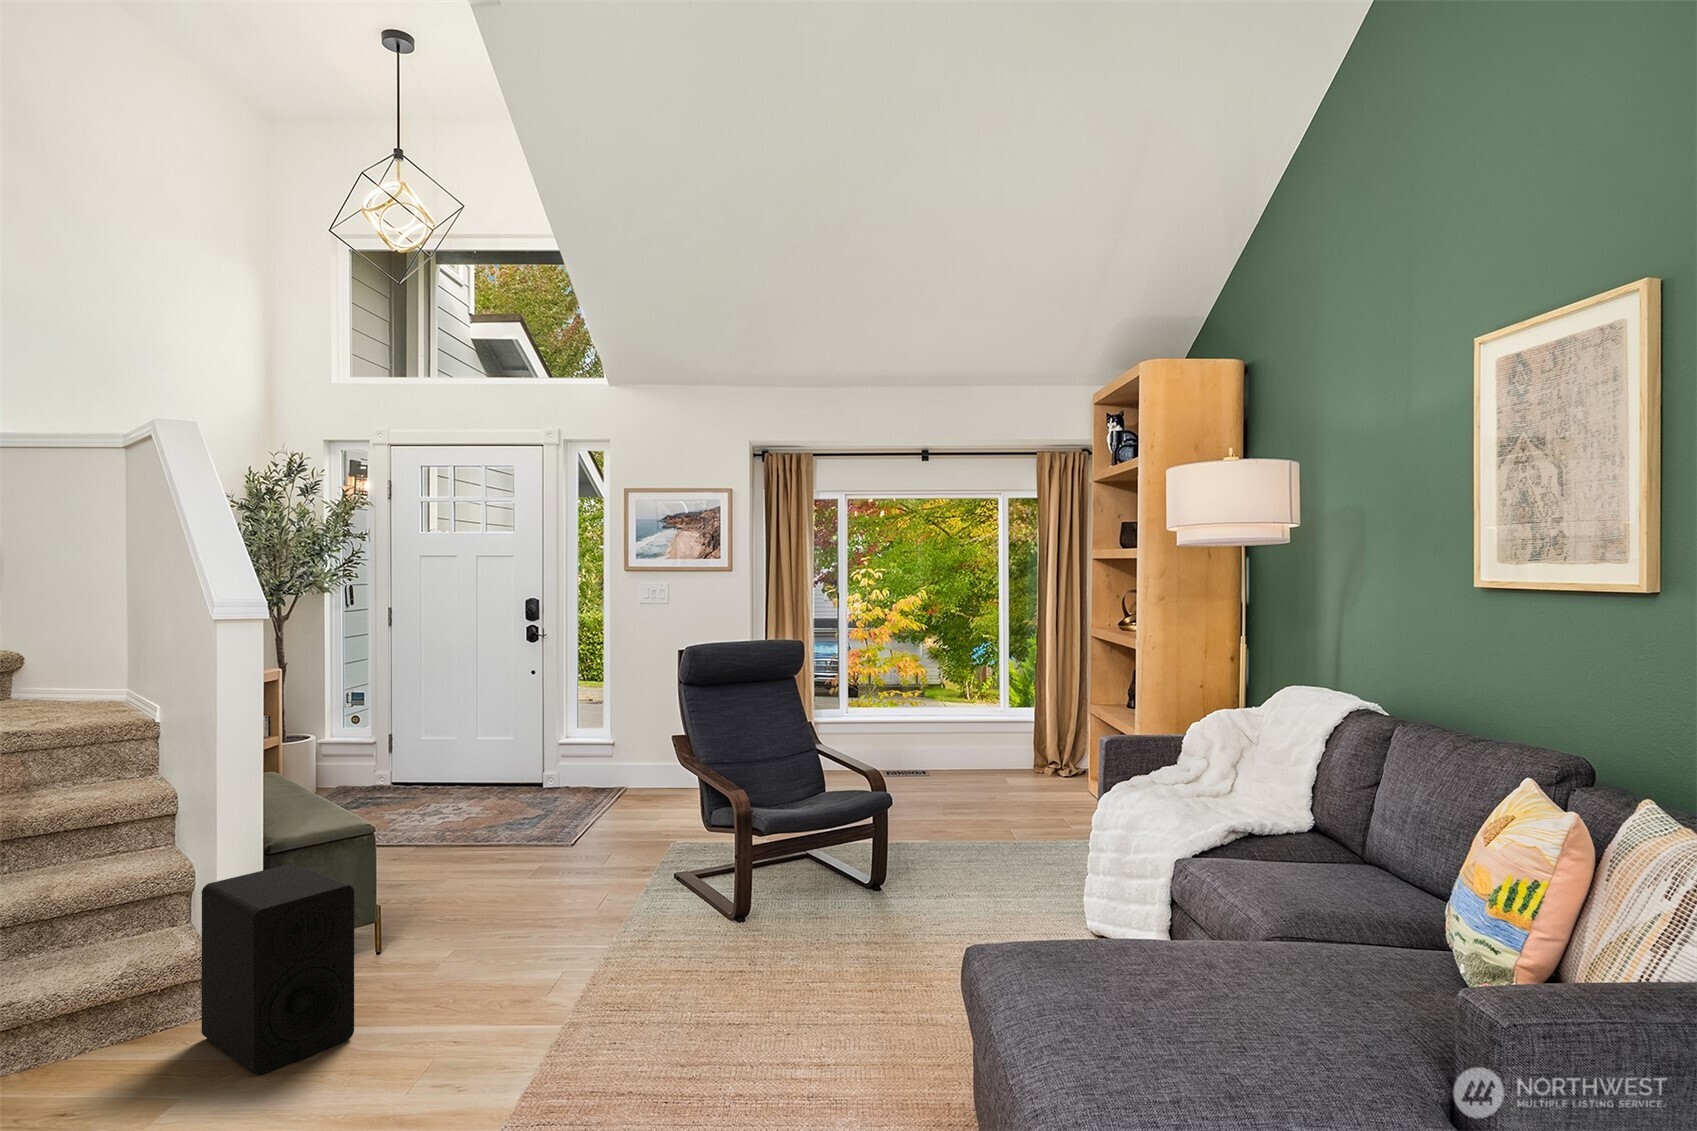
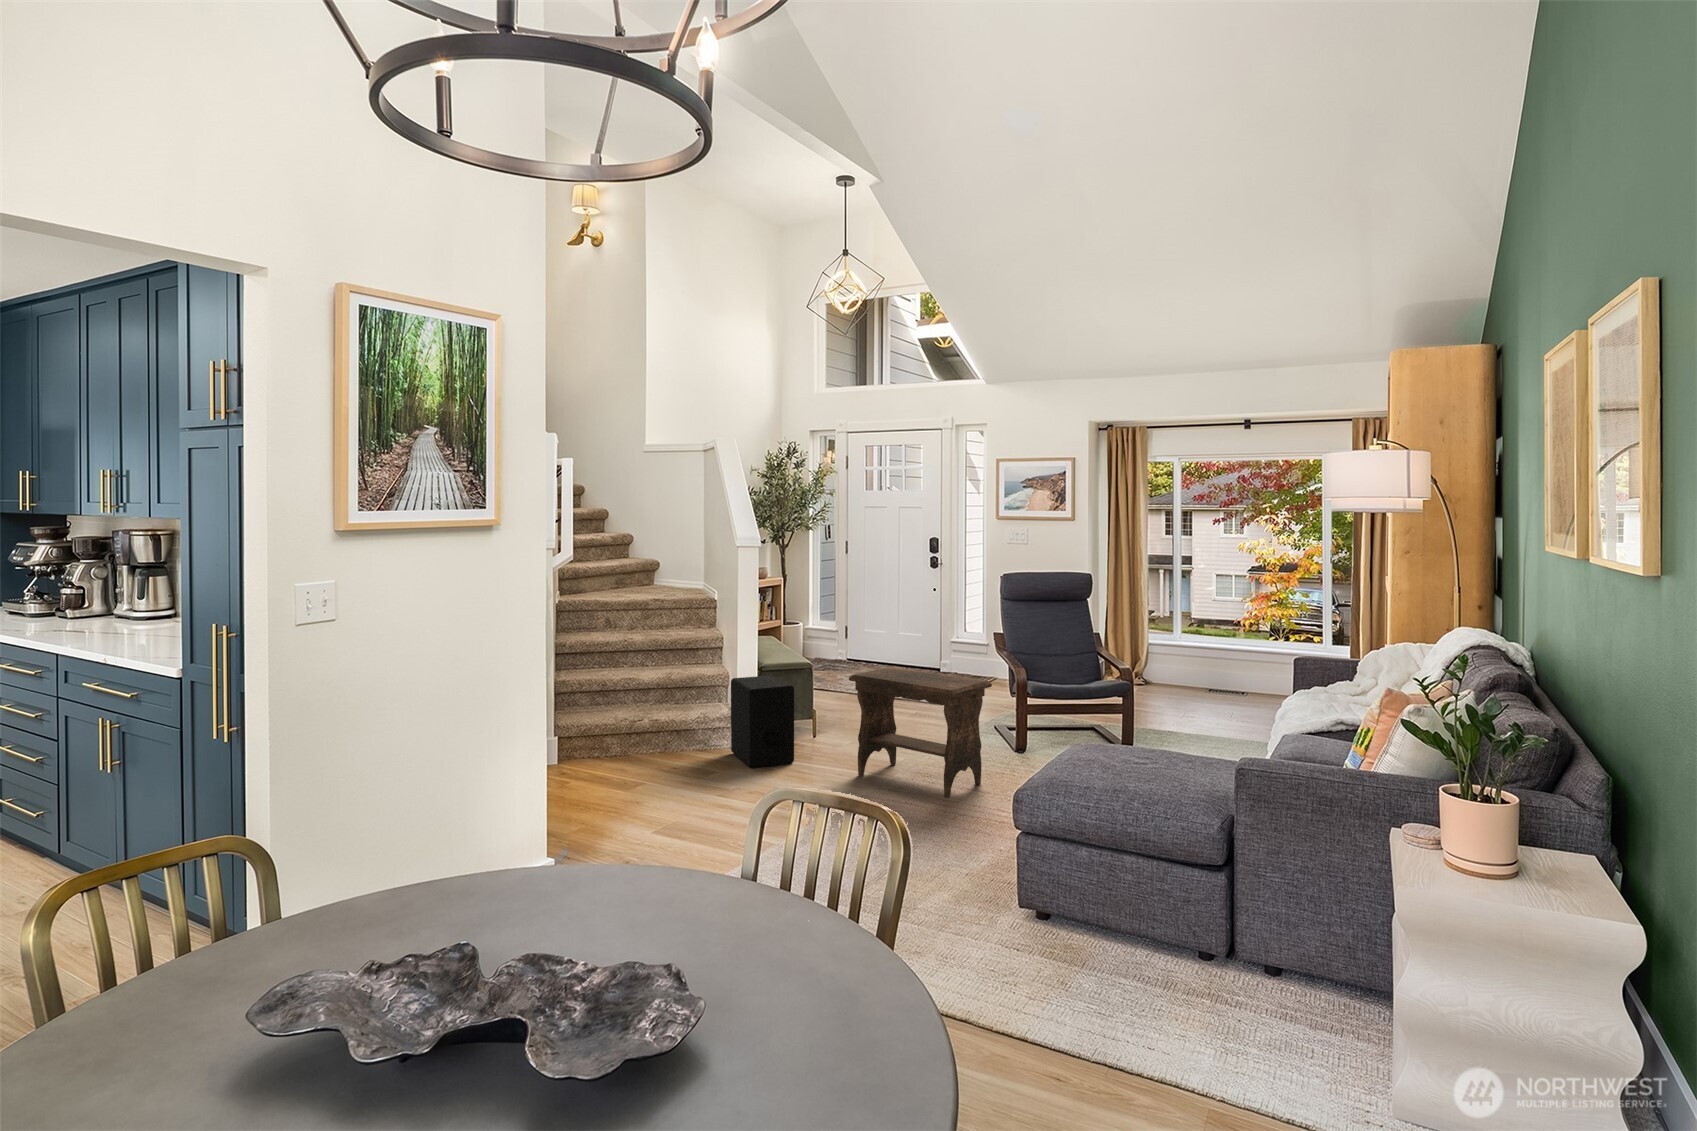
footstool: none [479,820,744,1061] -> present [849,667,992,797]

